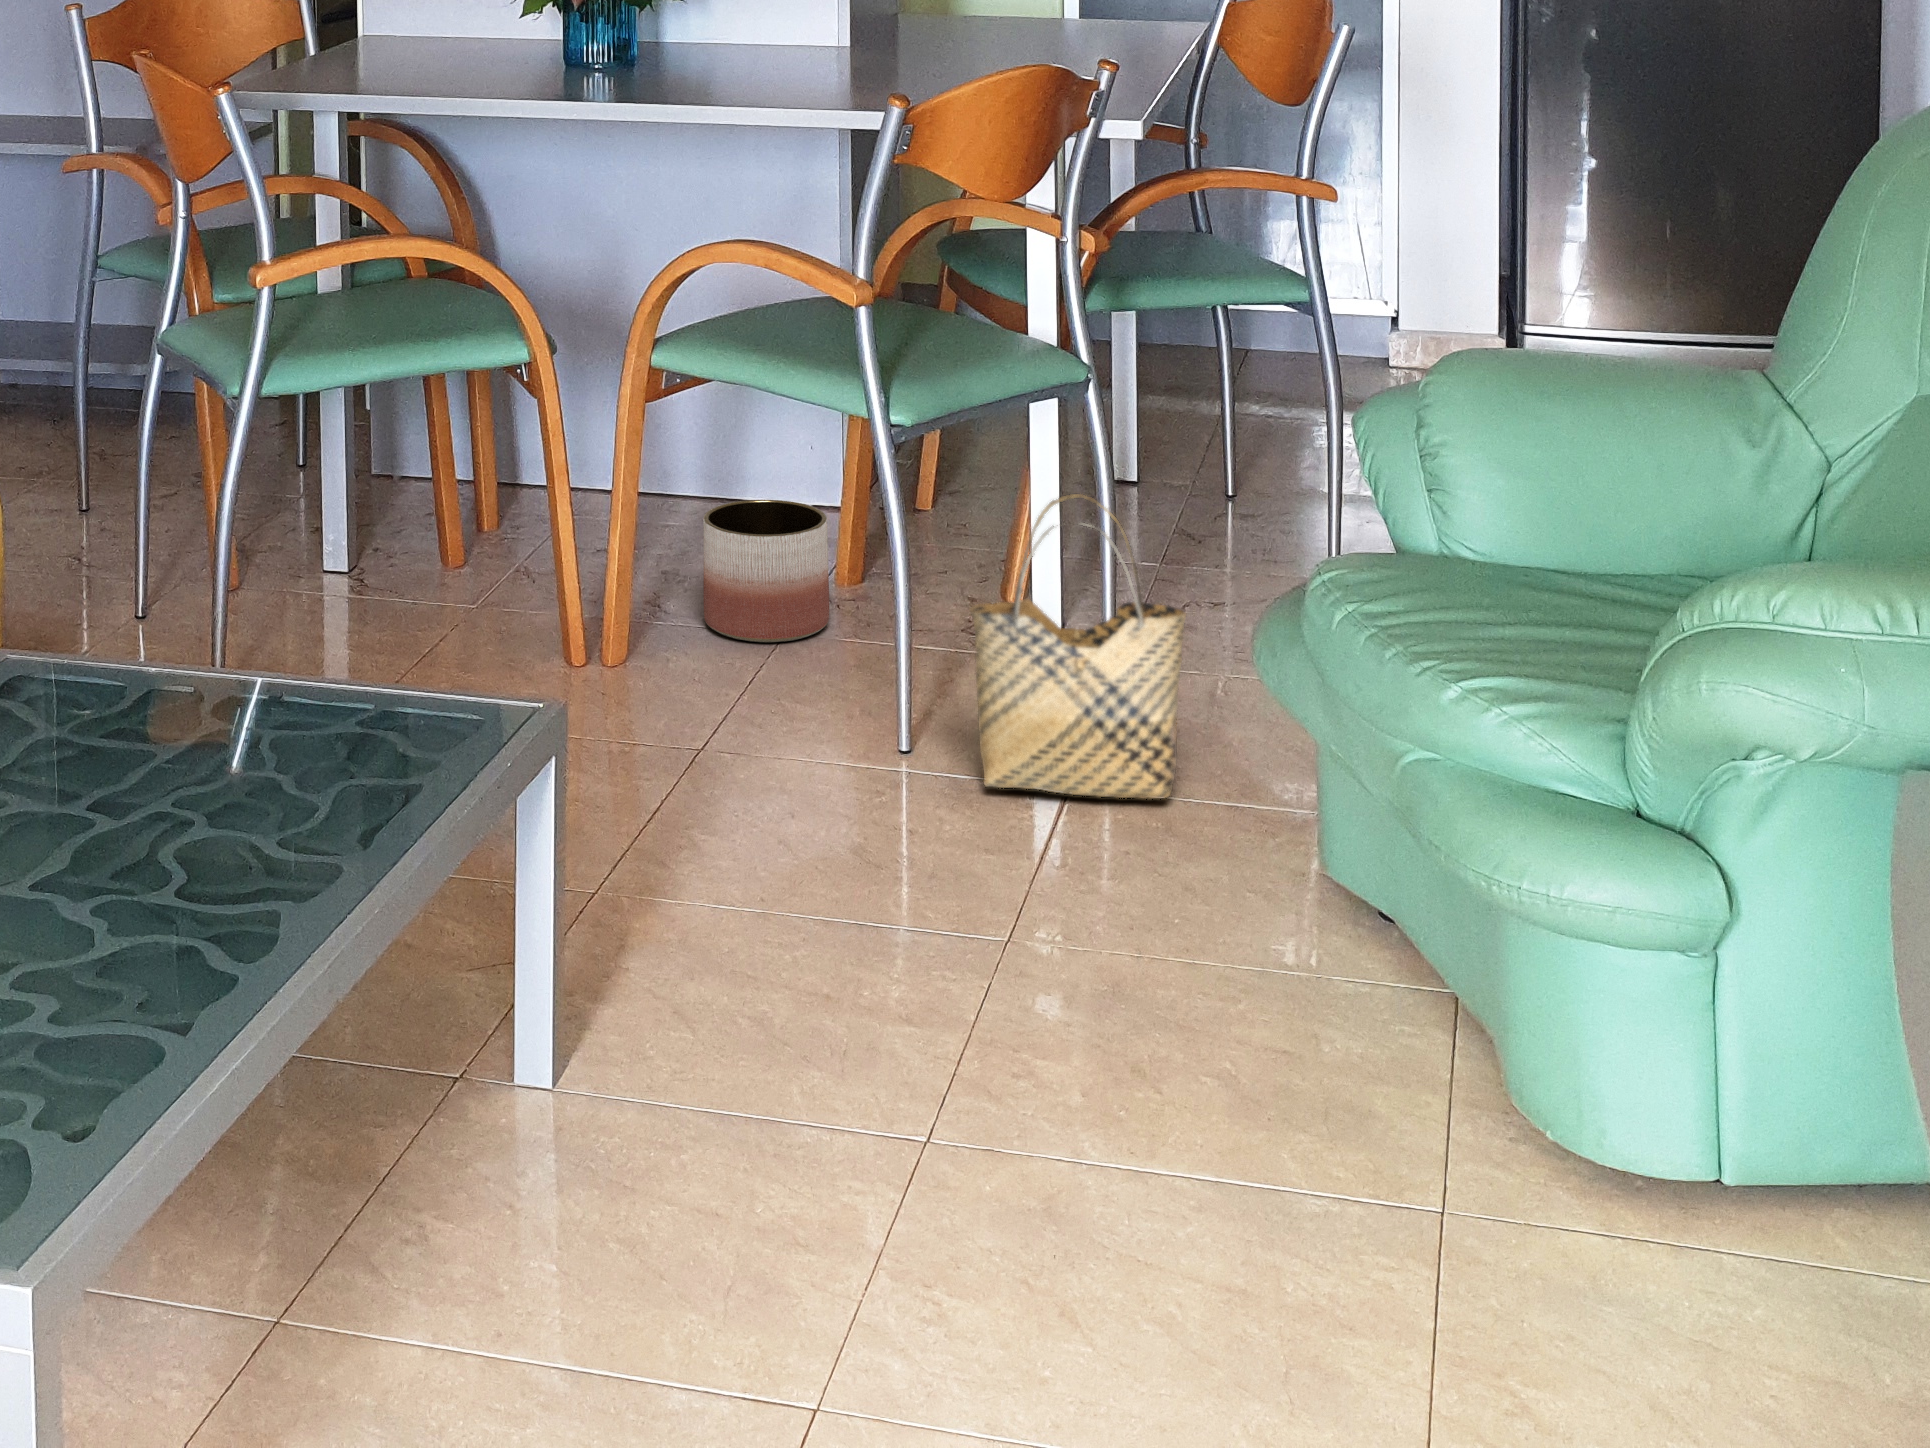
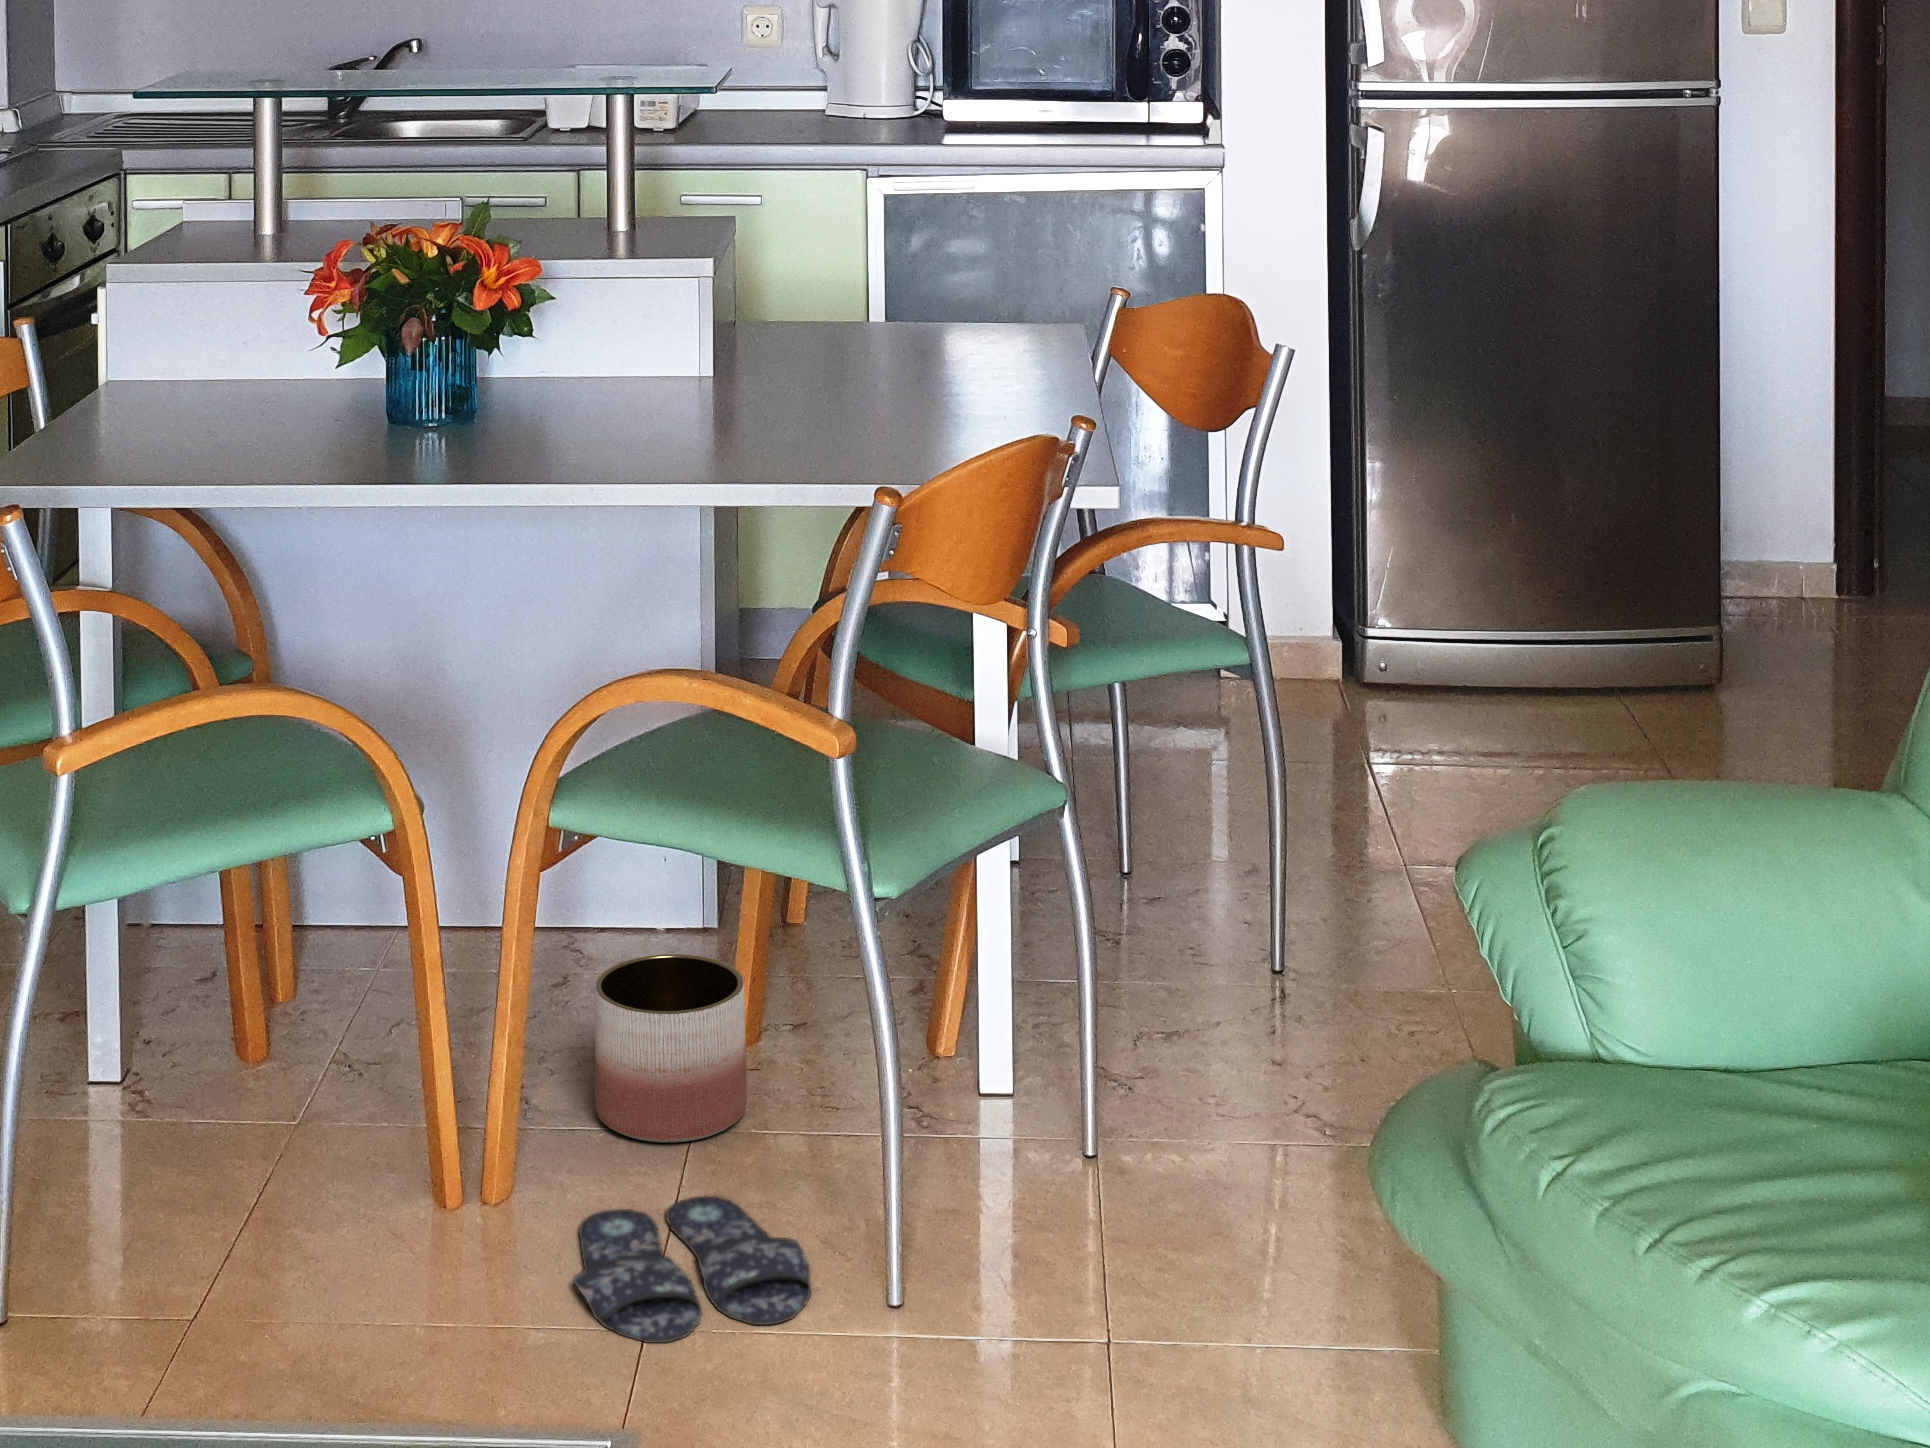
woven basket: present [970,494,1186,799] -> none [995,971,1247,1354]
slippers: none [645,675,836,759] -> present [574,1196,812,1343]

